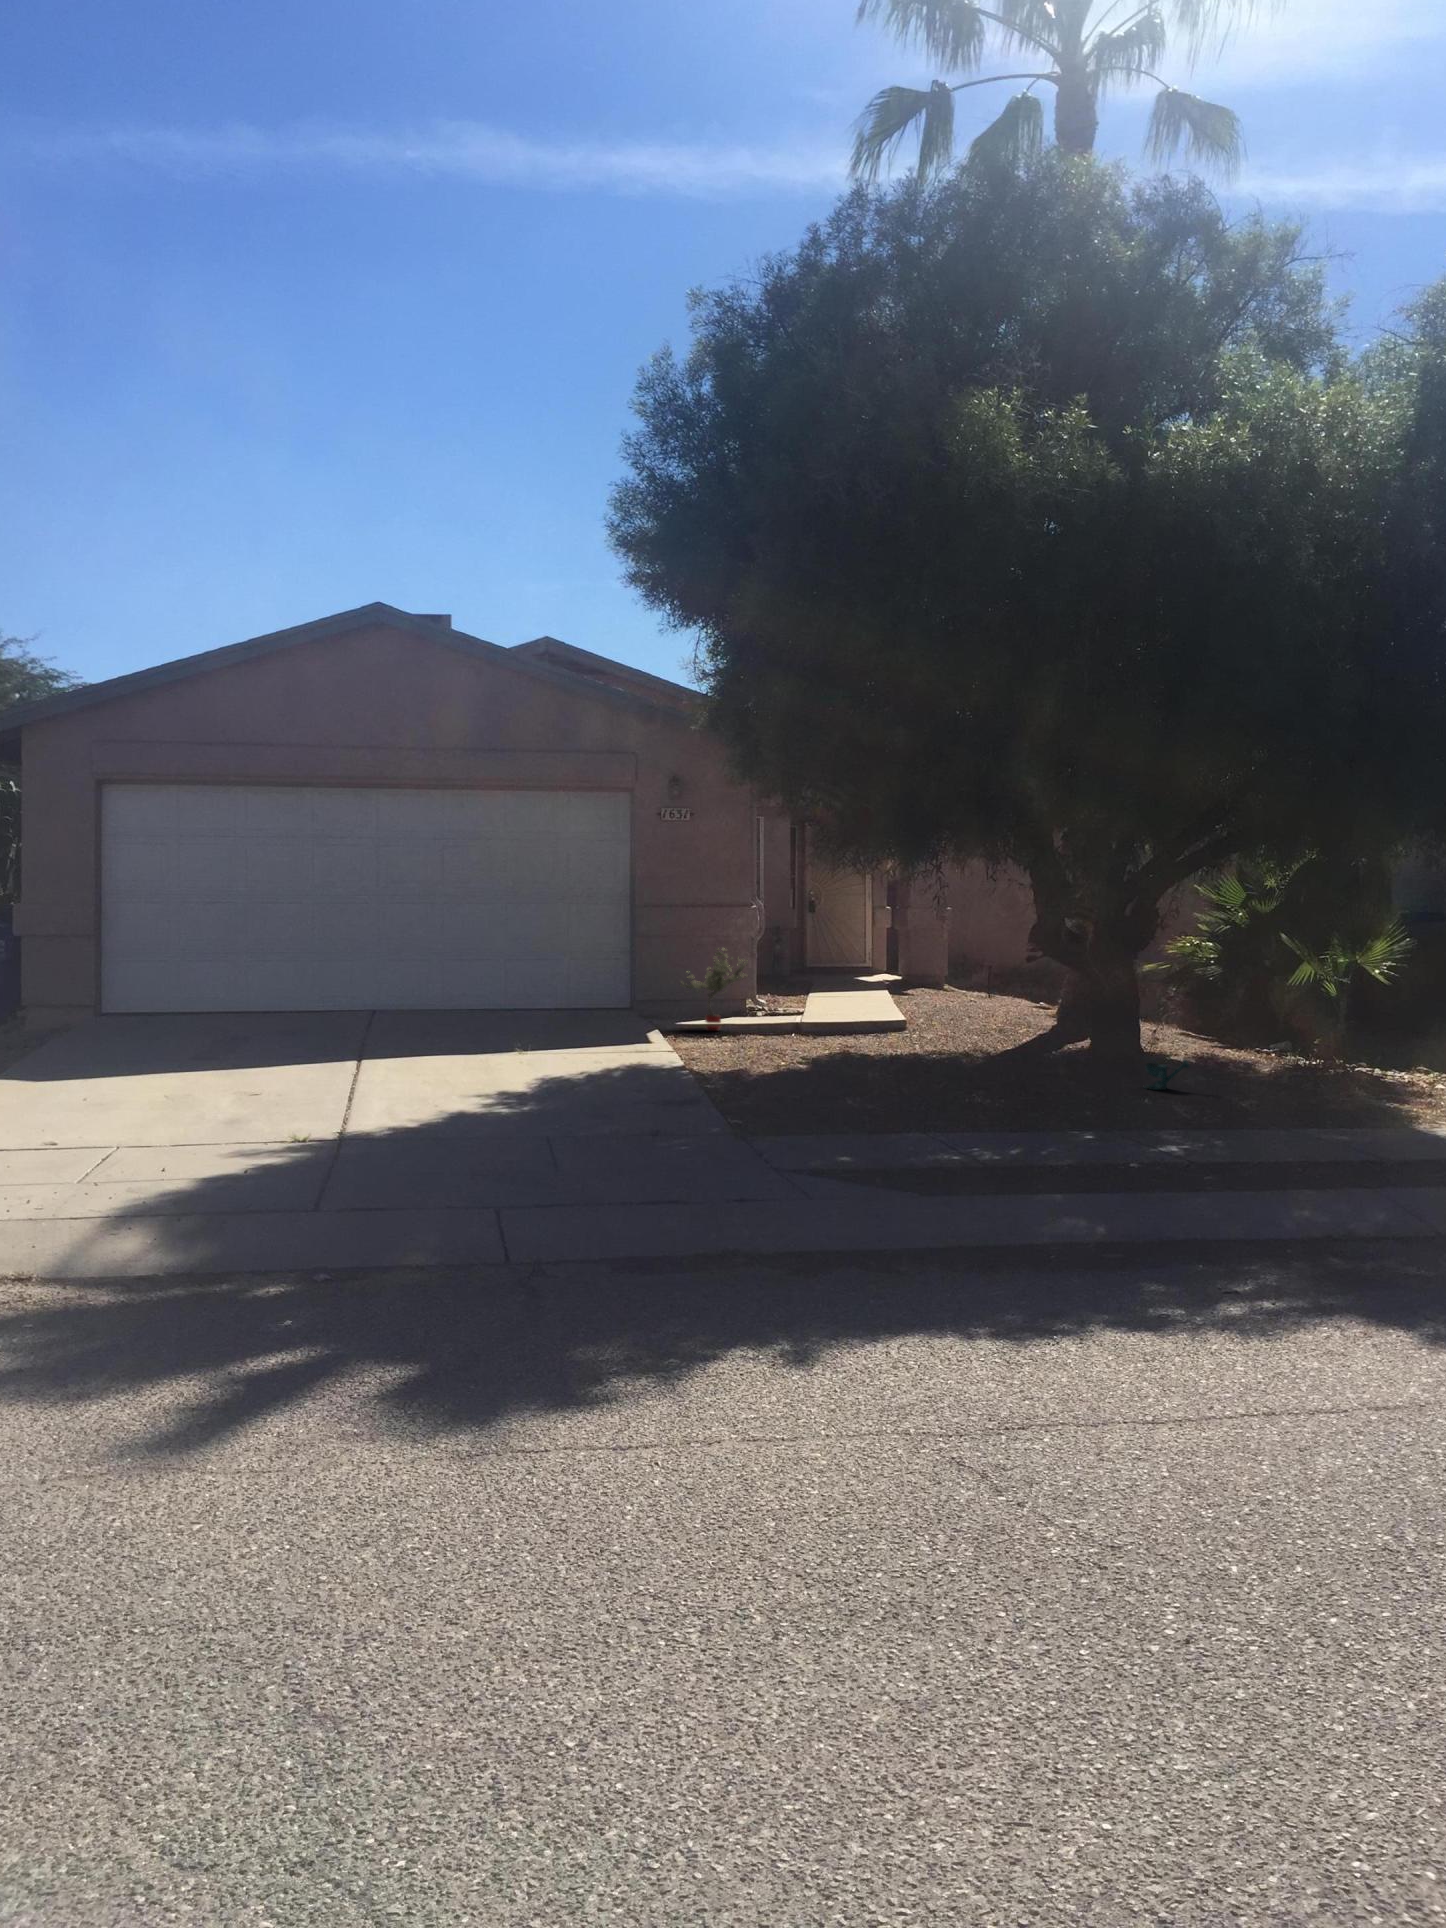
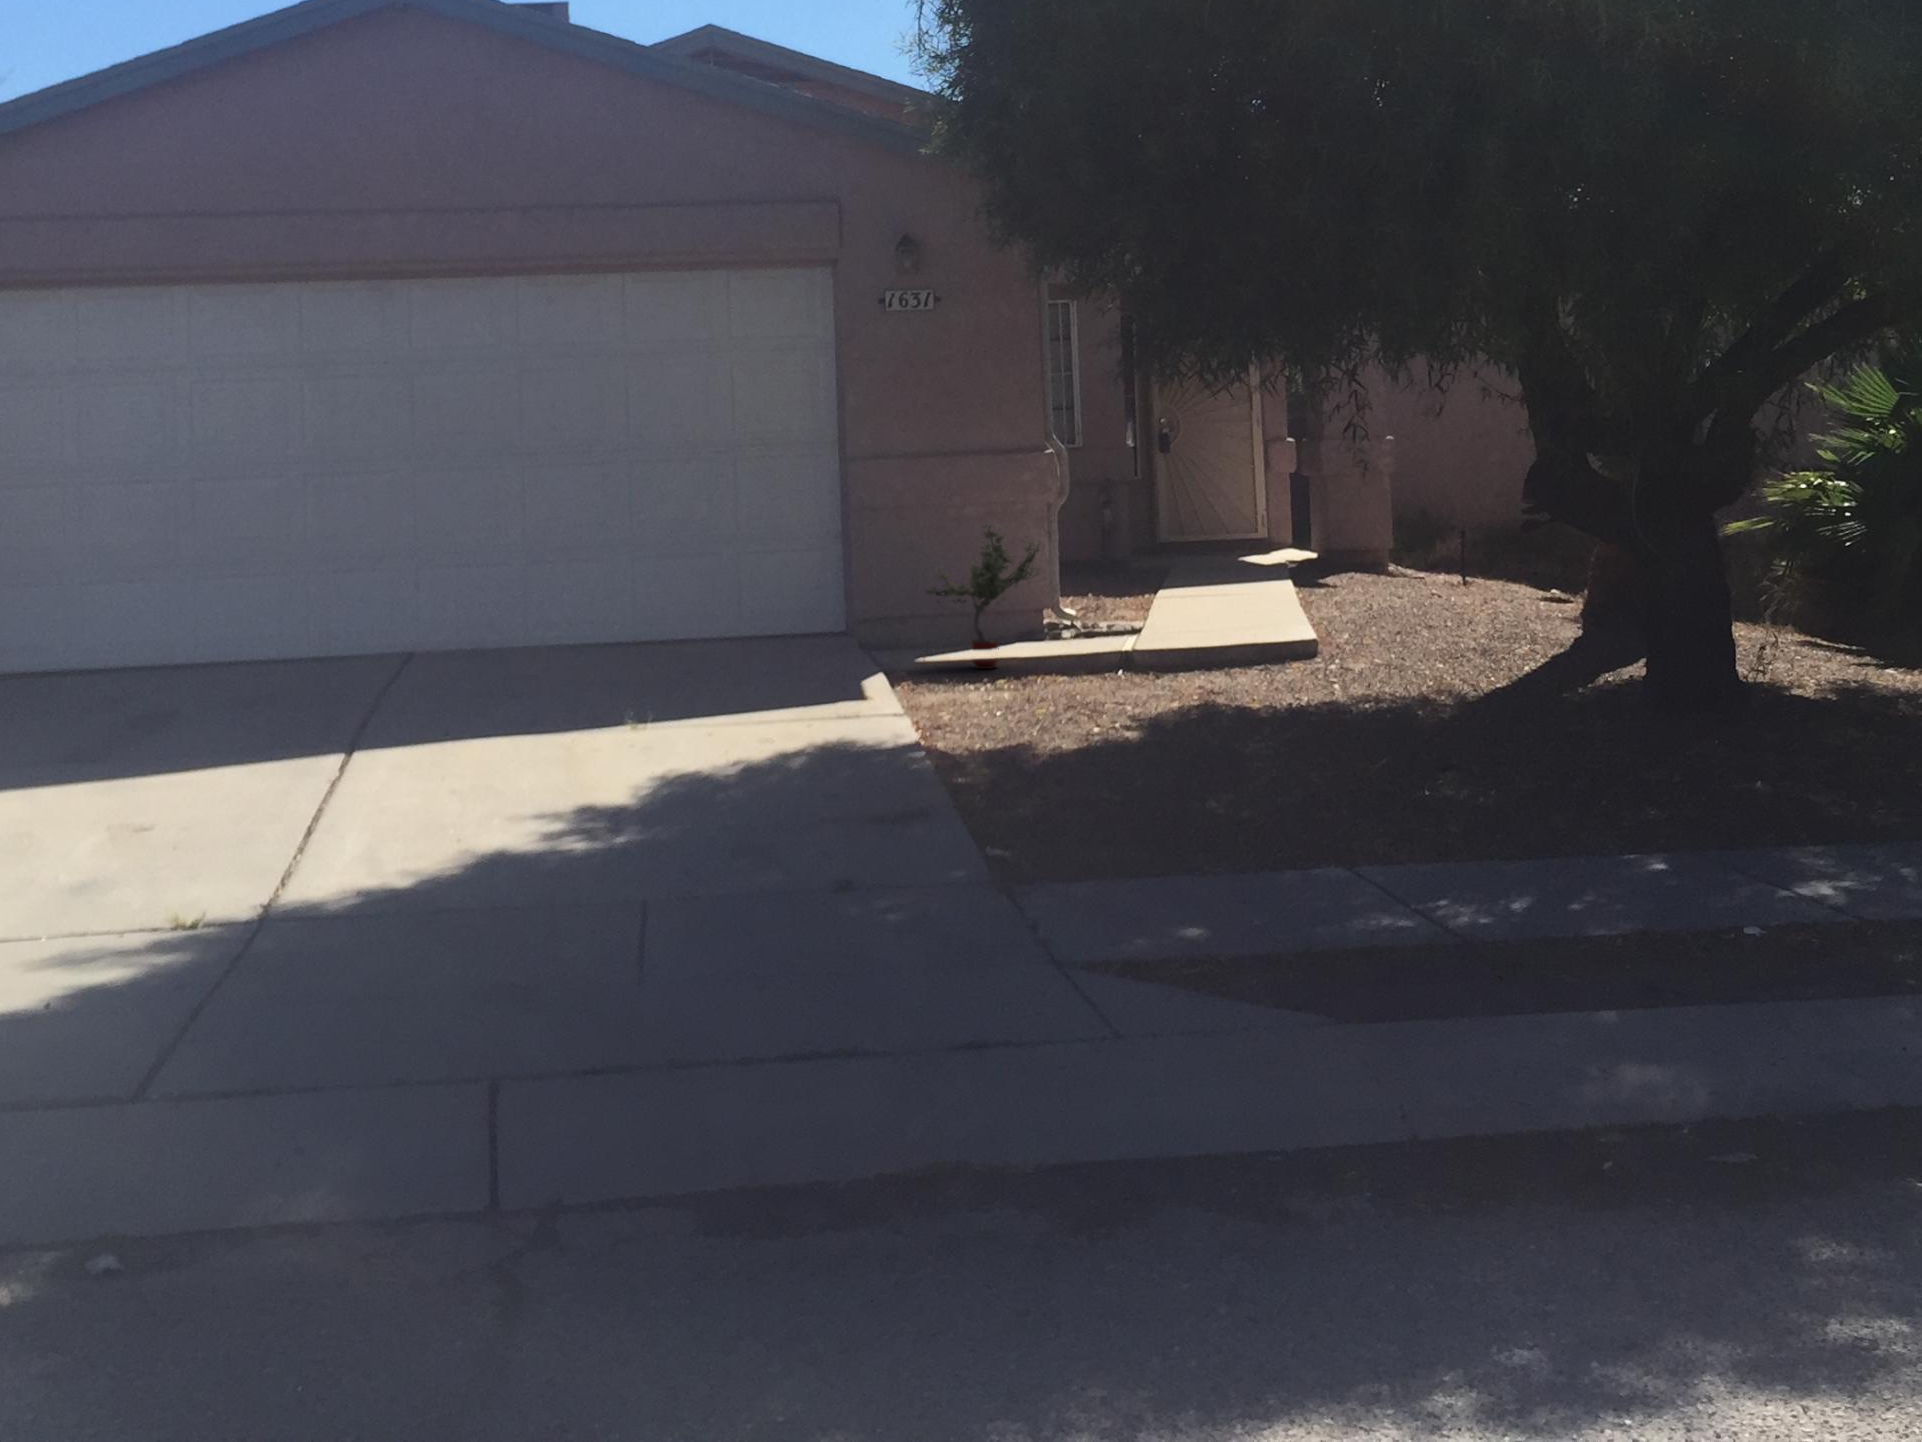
watering can: present [1145,1060,1190,1090] -> none [1736,700,1831,760]

